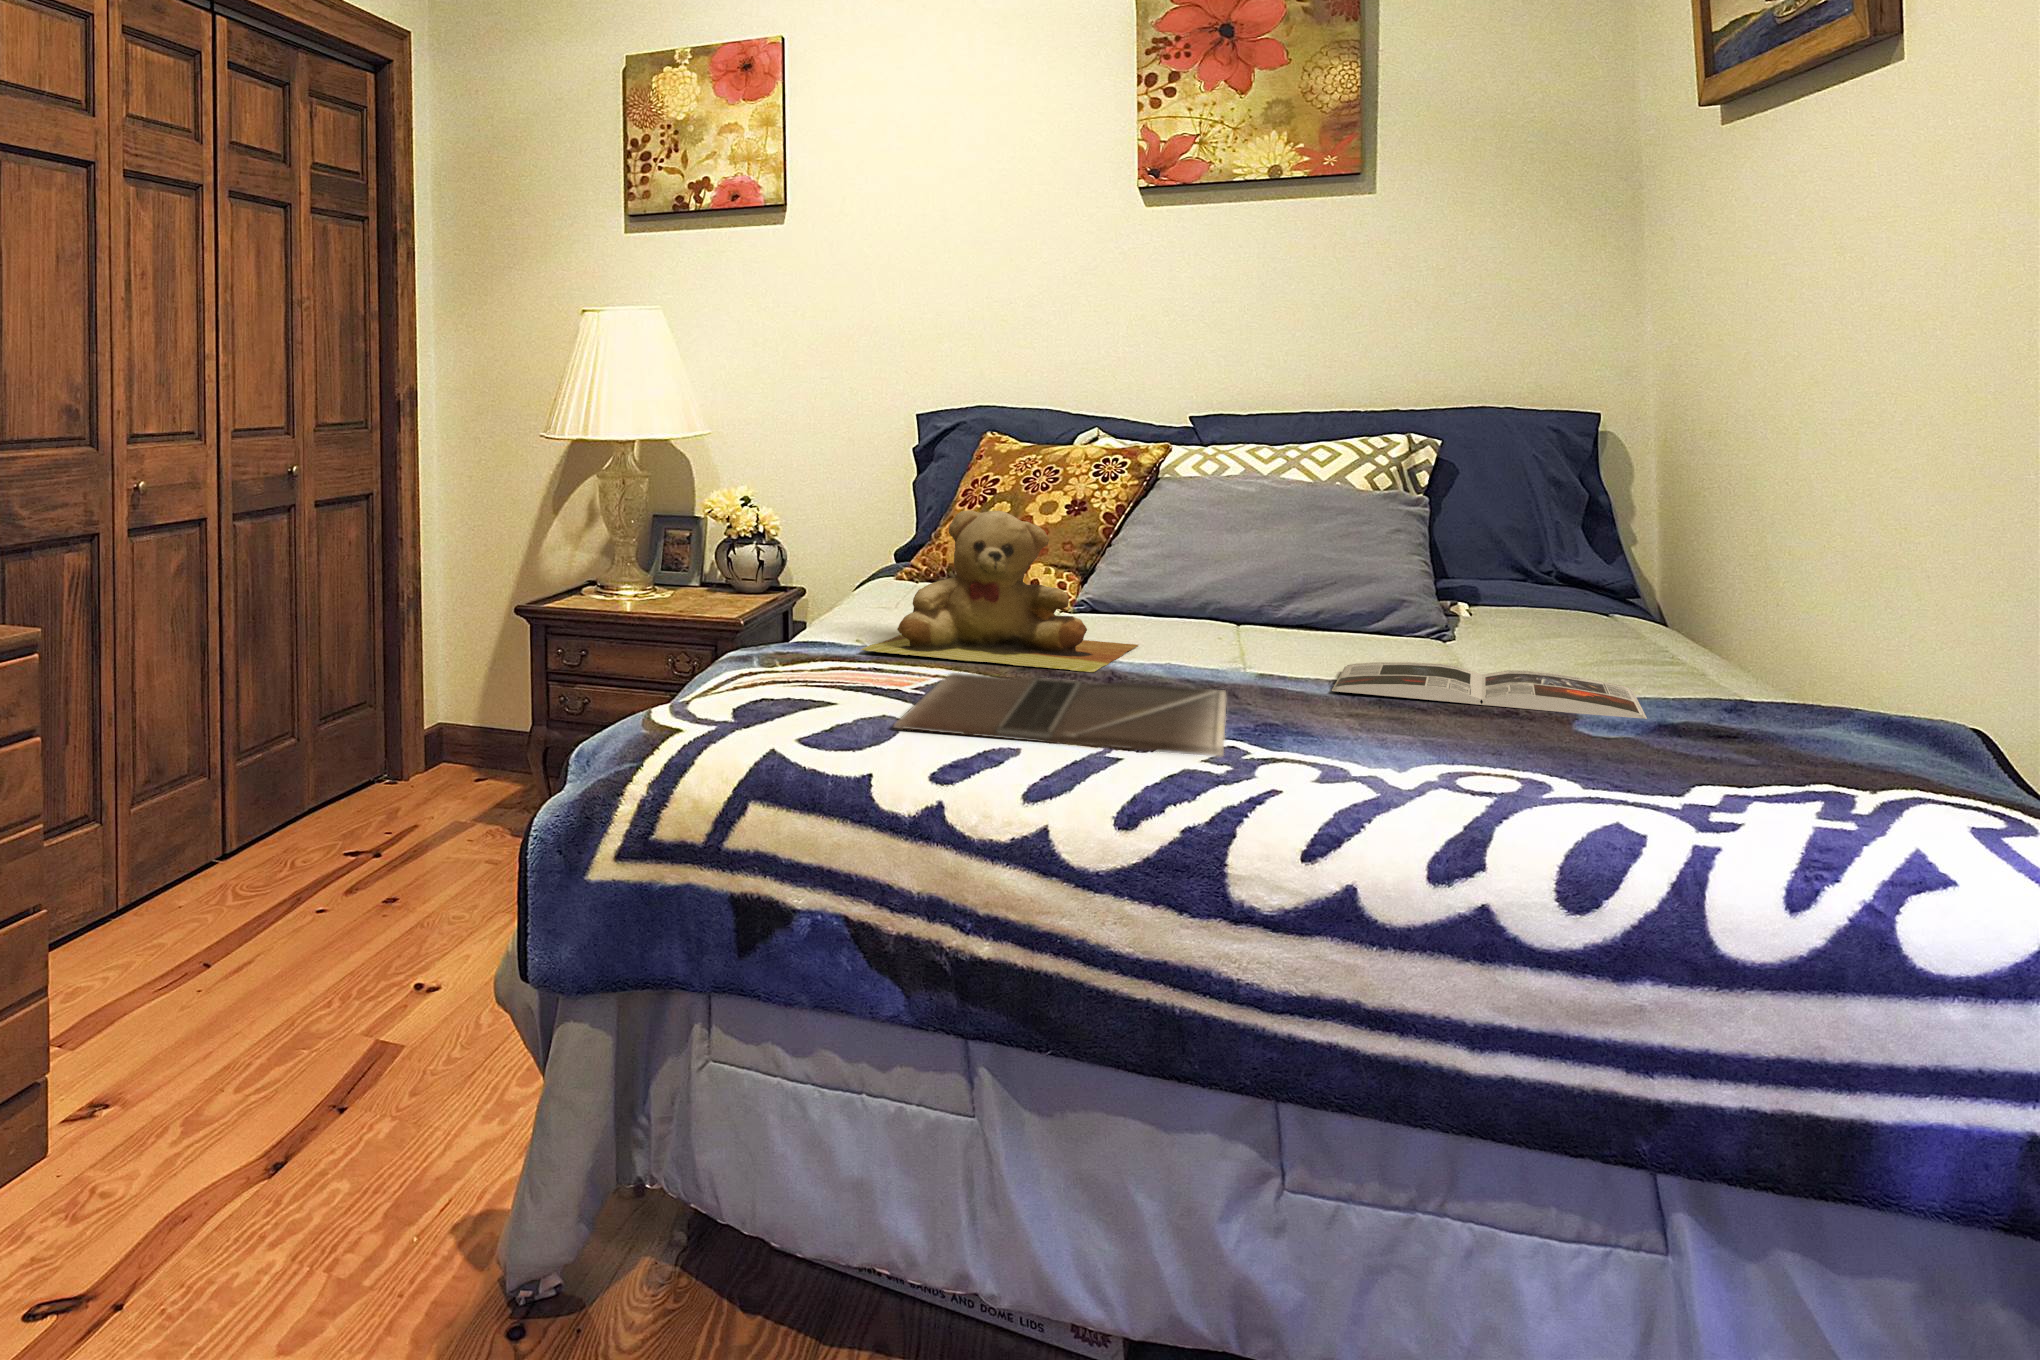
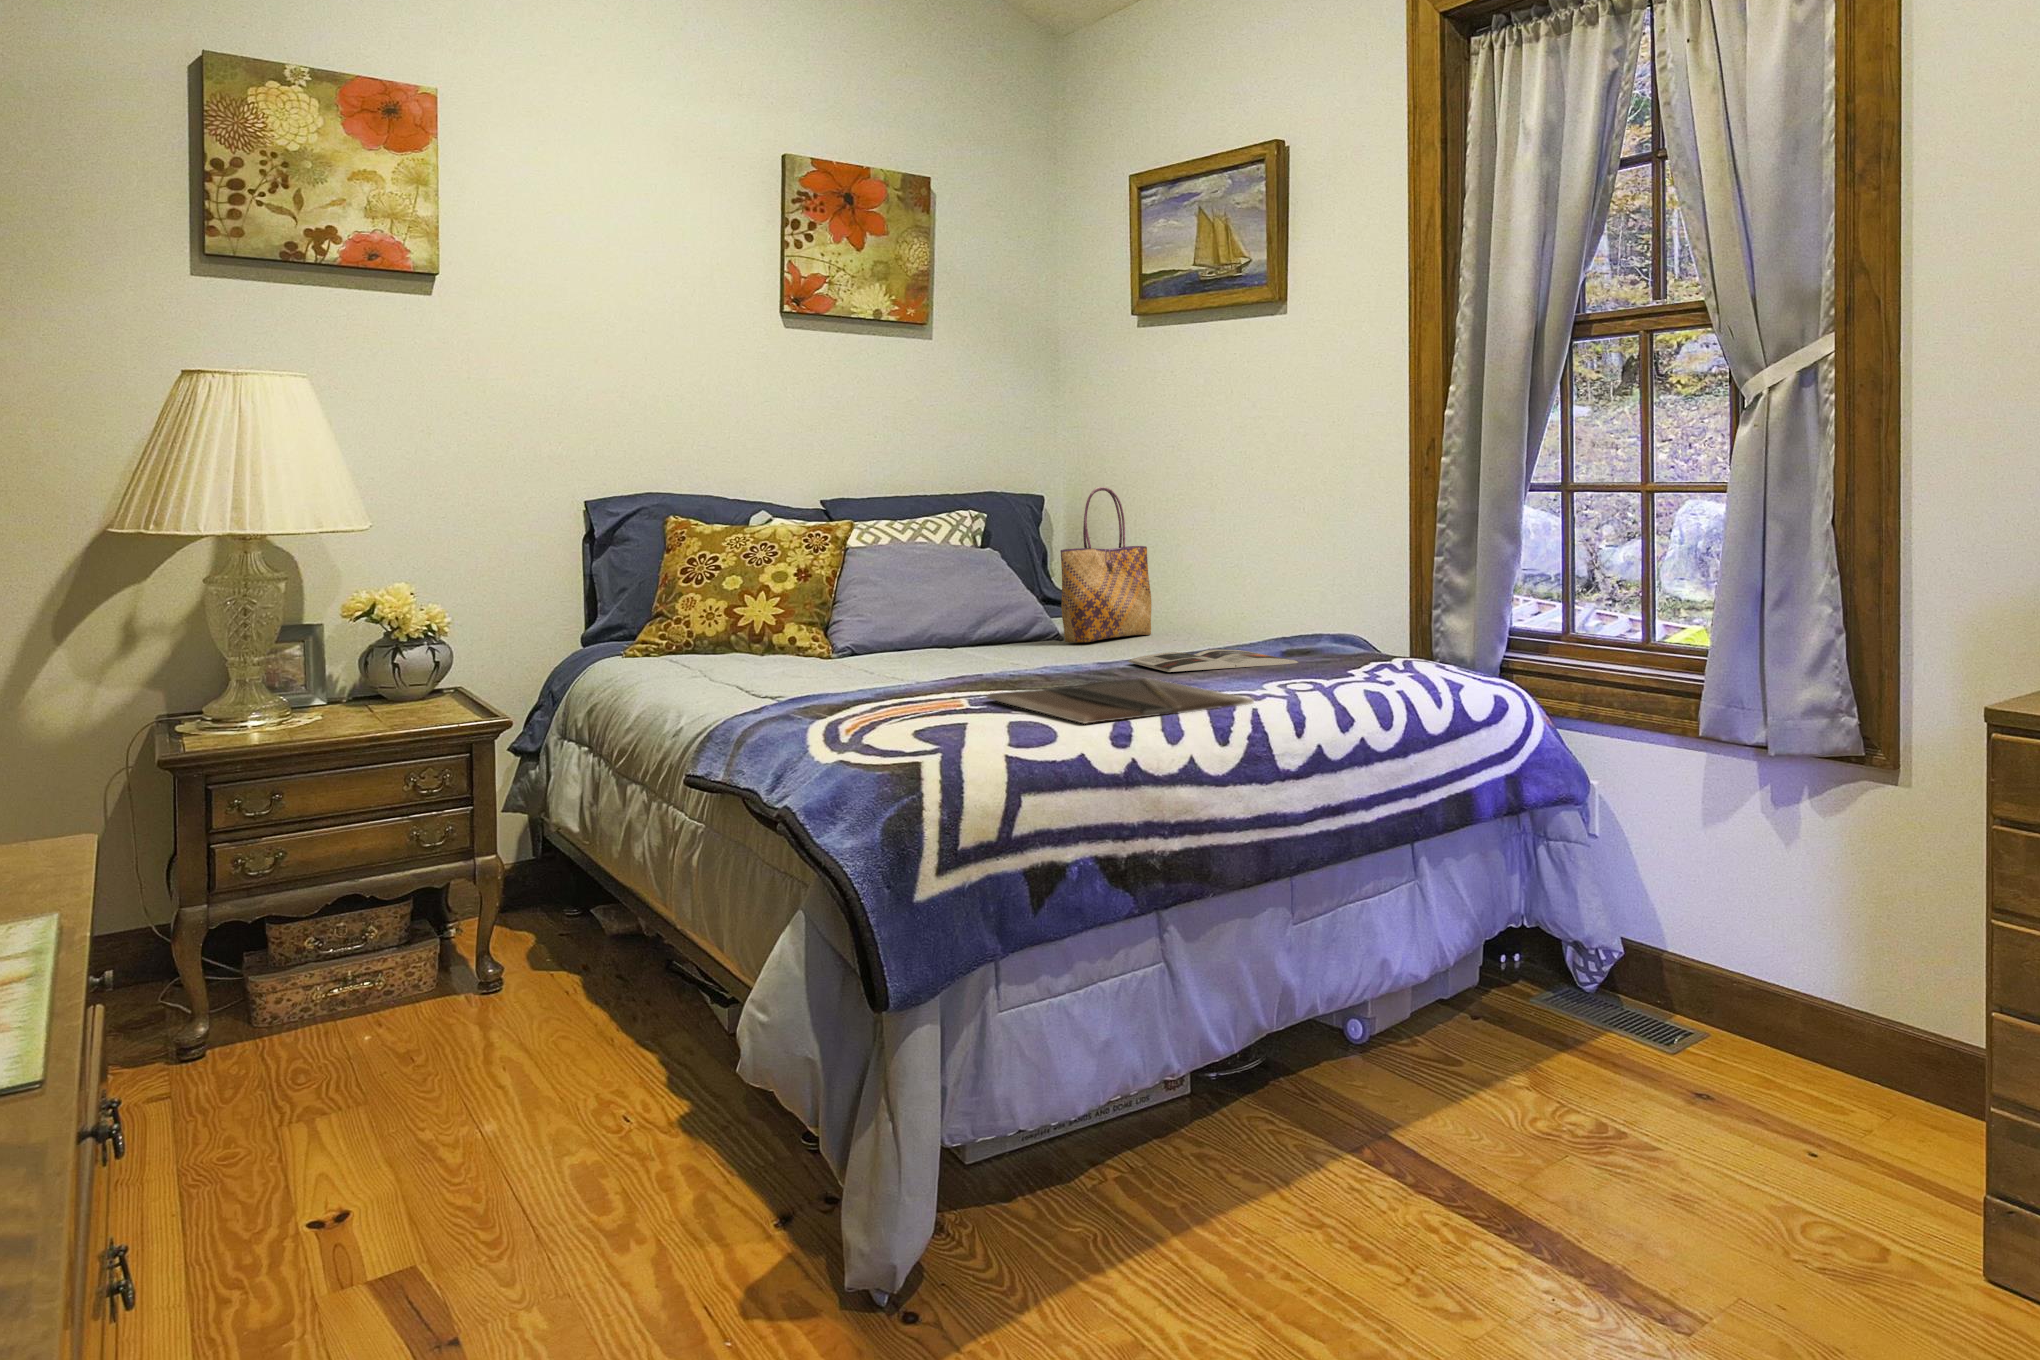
tote bag: none [1384,390,1621,637] -> present [1060,487,1151,642]
teddy bear: present [861,510,1138,672] -> none [815,575,1028,695]

